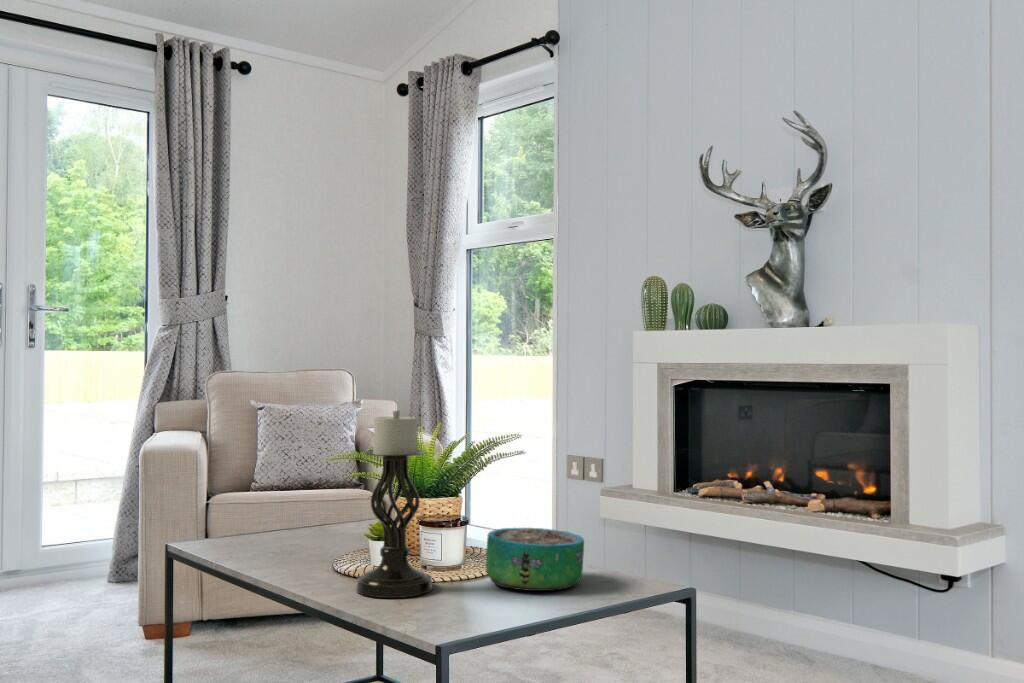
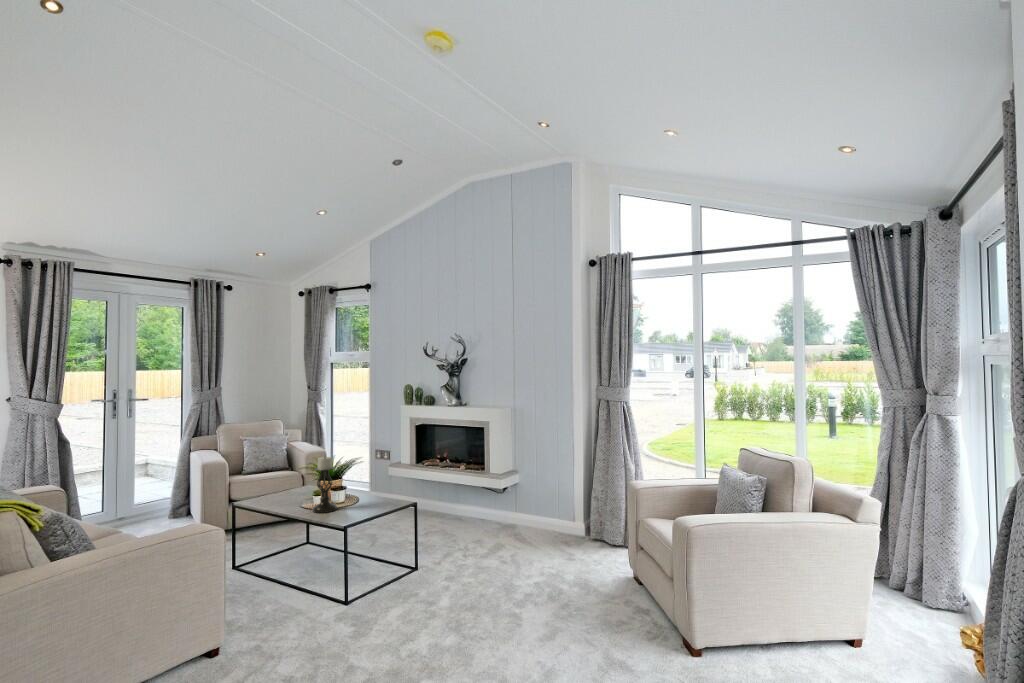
decorative bowl: present [486,528,584,591] -> none [353,487,383,506]

